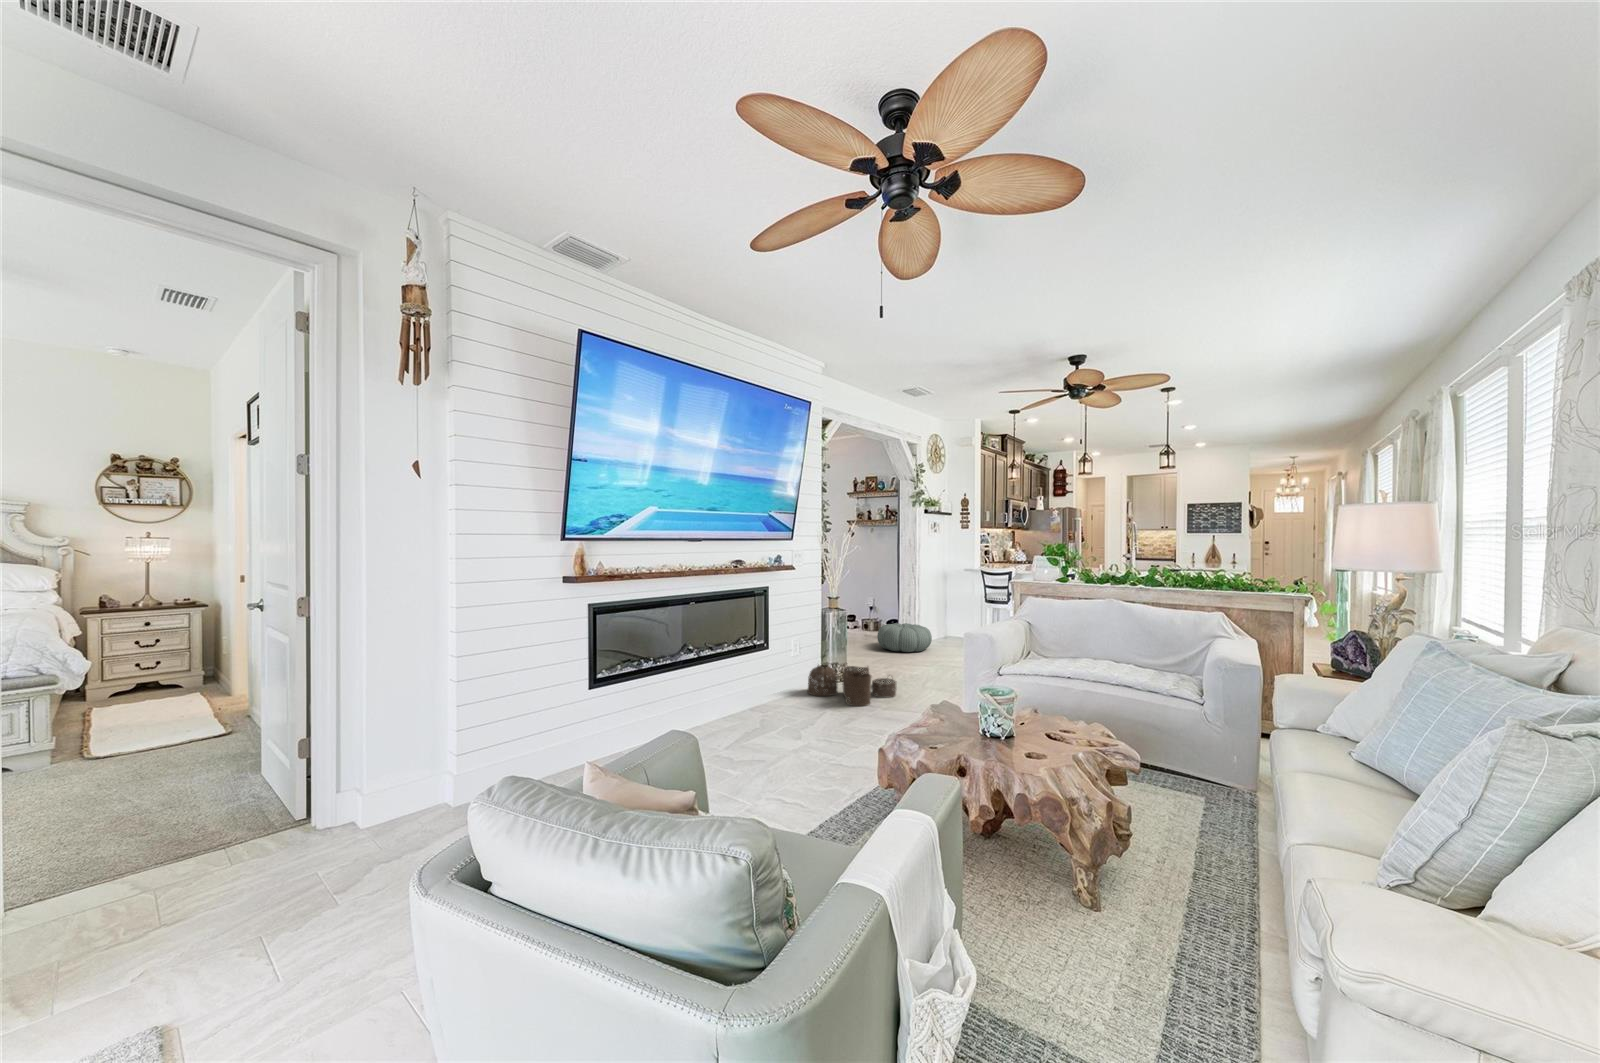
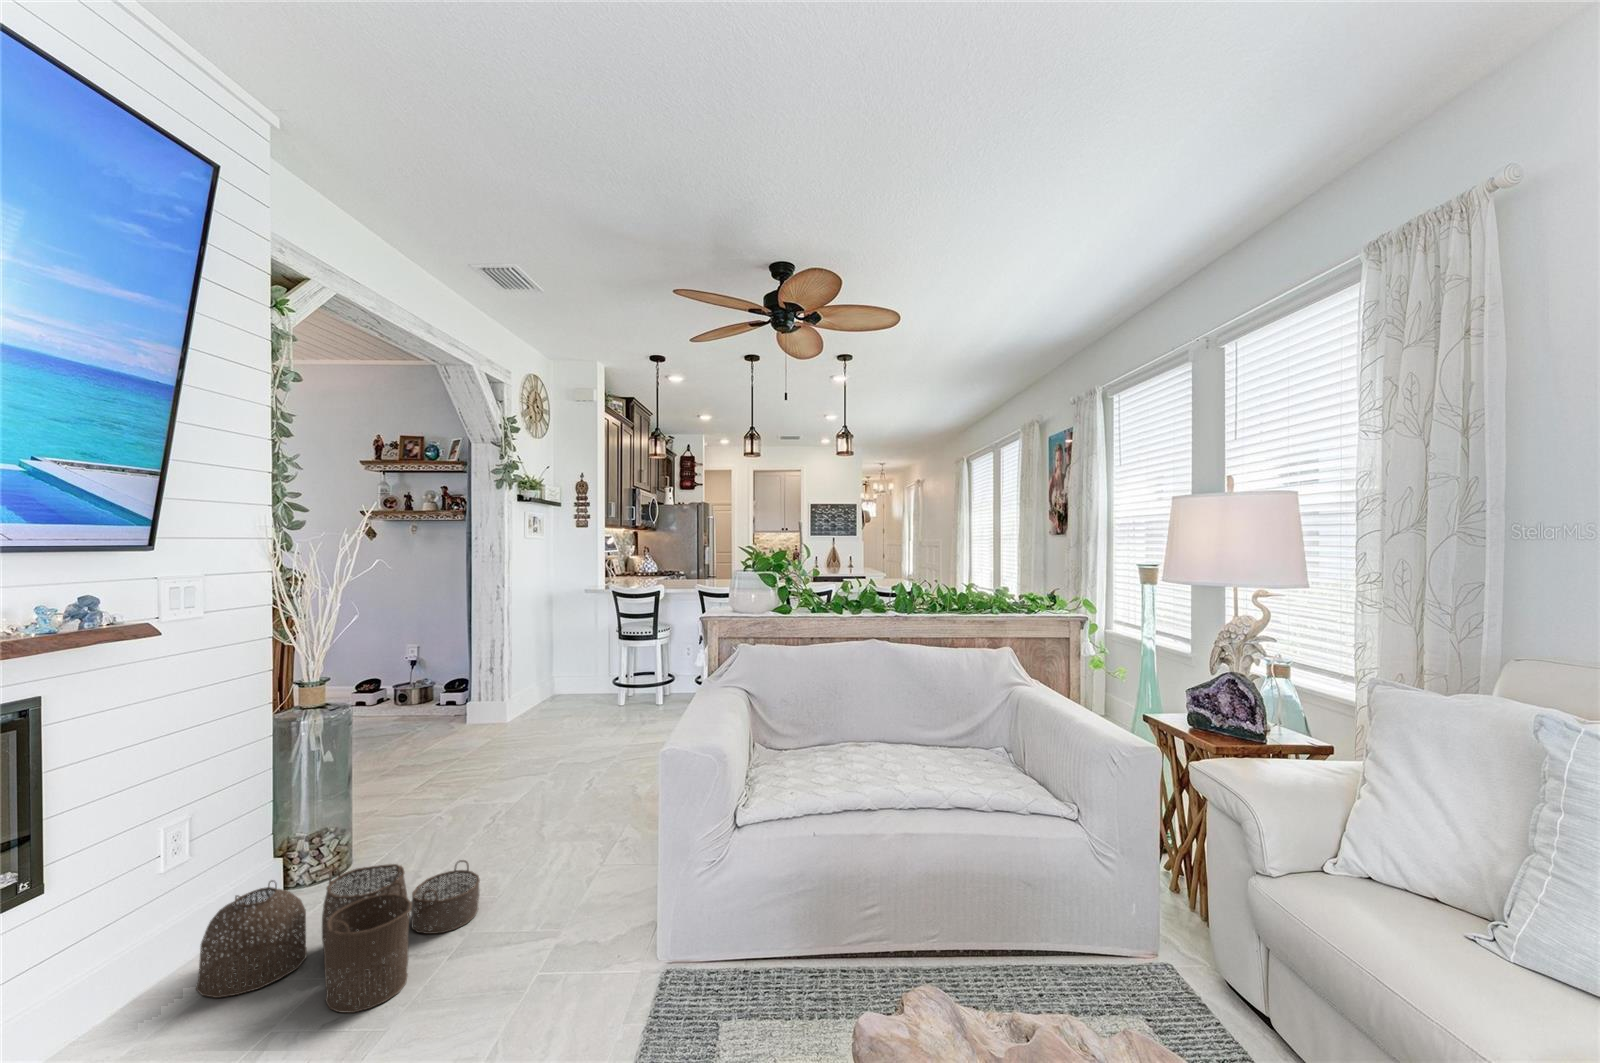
pouf: present [877,623,932,652] -> none [426,693,533,751]

